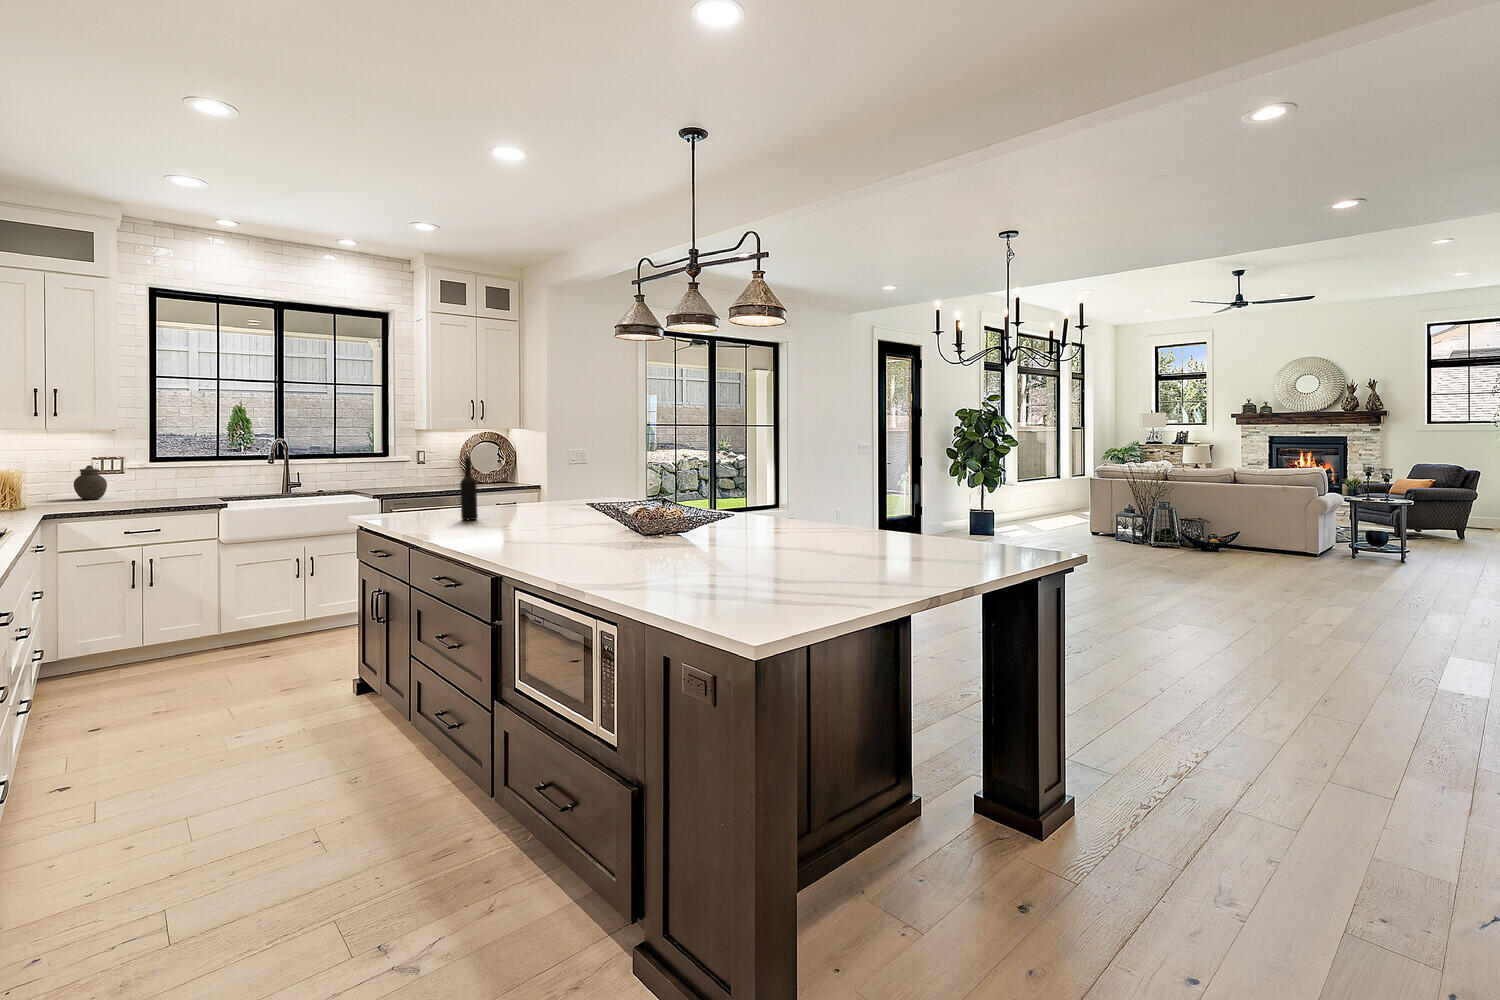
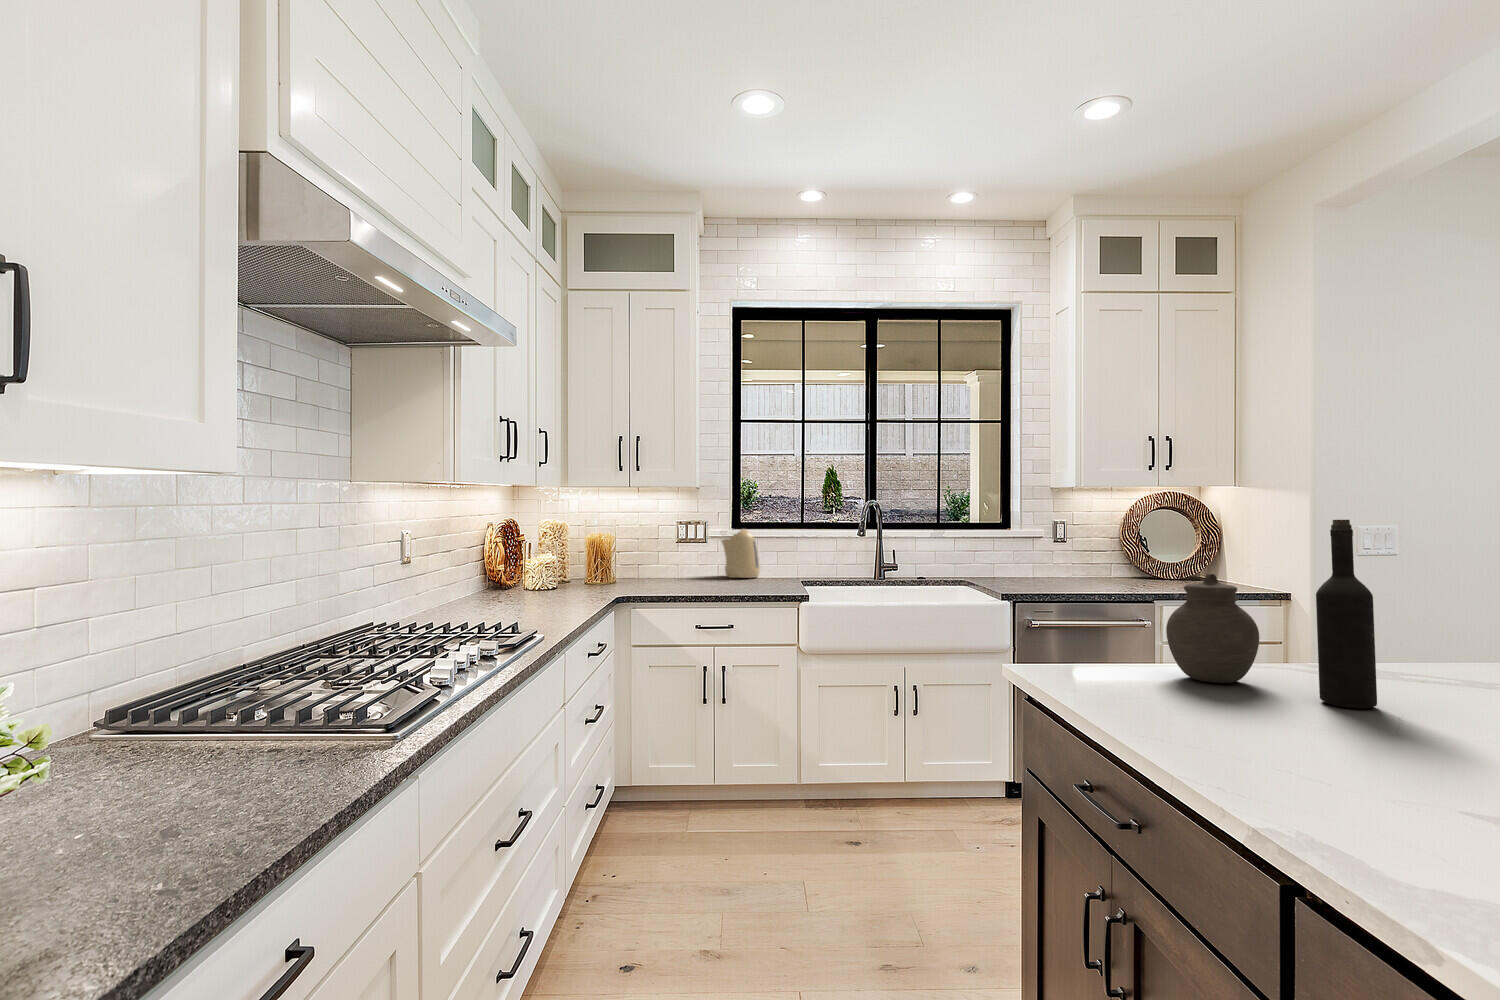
kettle: none [135,458,183,497] -> present [721,529,760,578]
jar: present [73,465,107,499] -> present [1166,574,1259,683]

